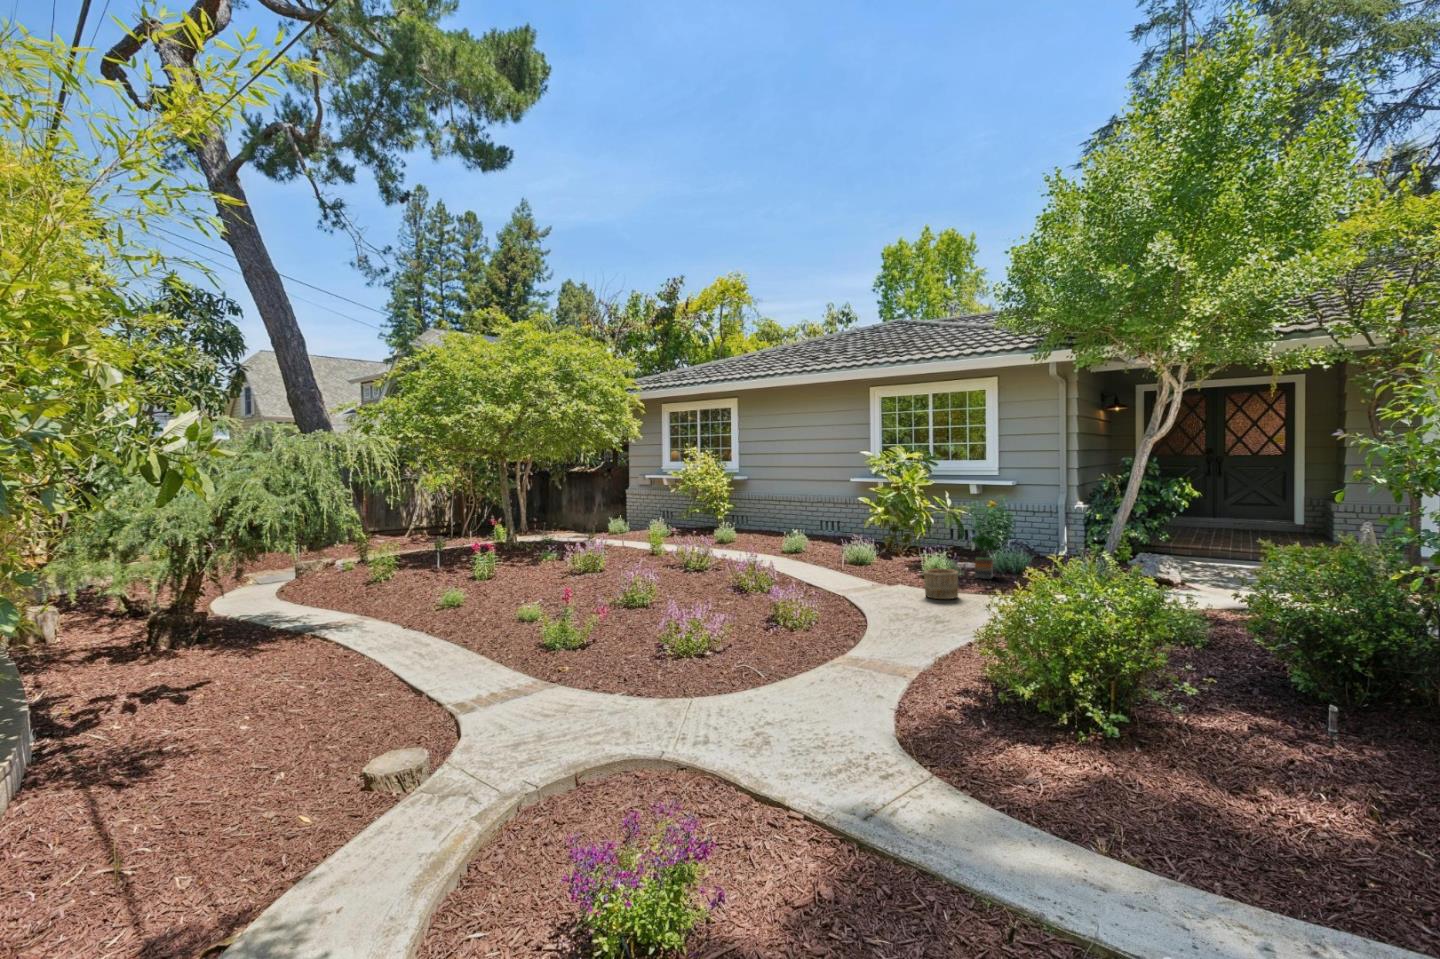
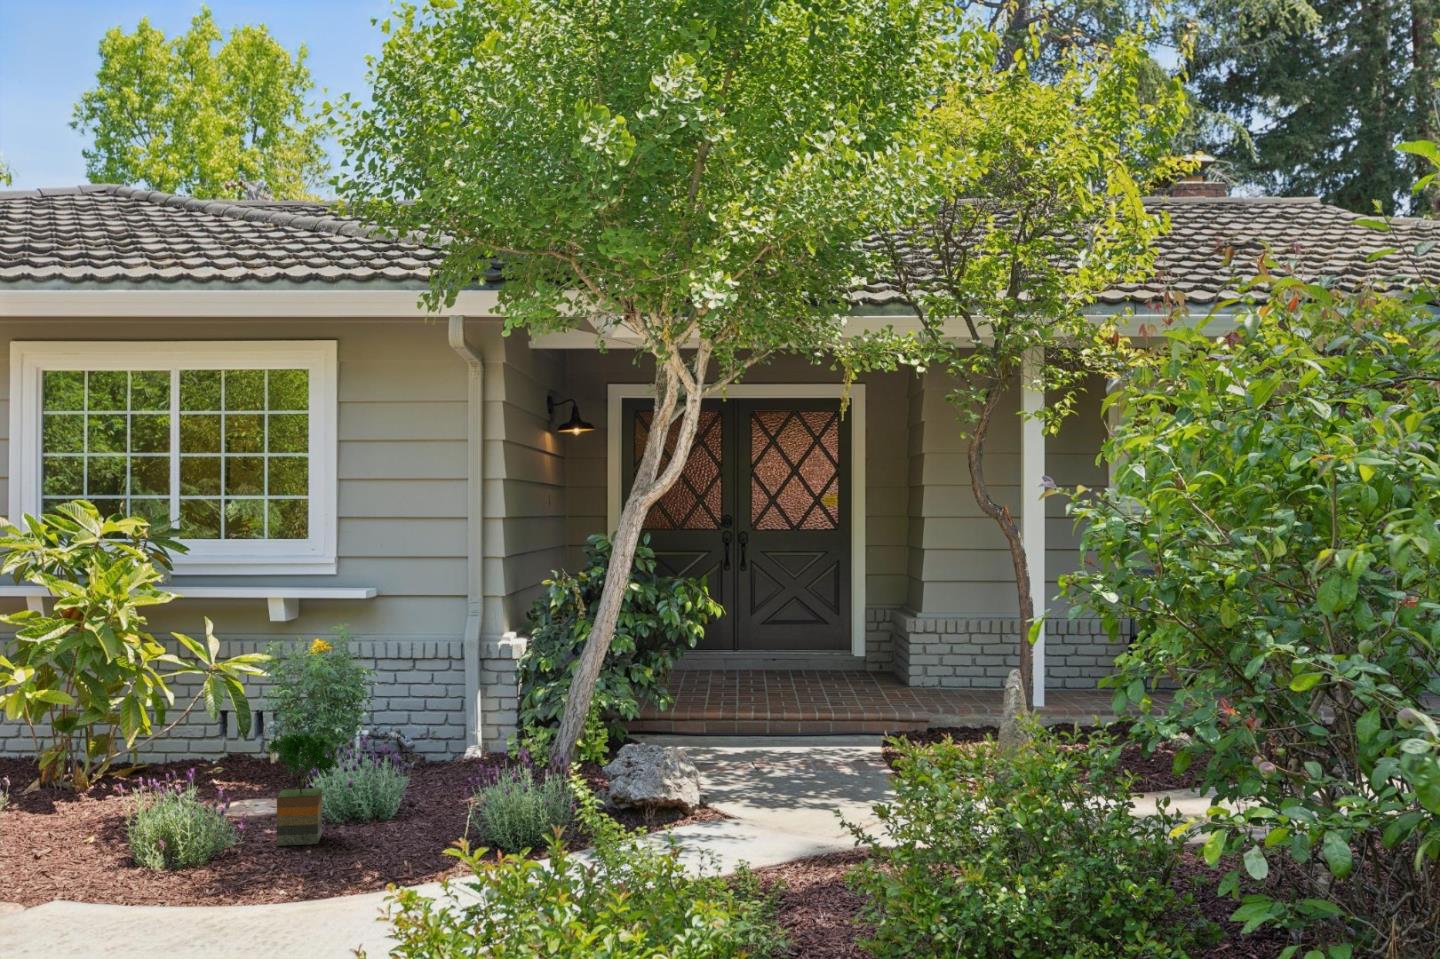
wooden bucket: present [923,569,958,599] -> none [131,840,232,934]

